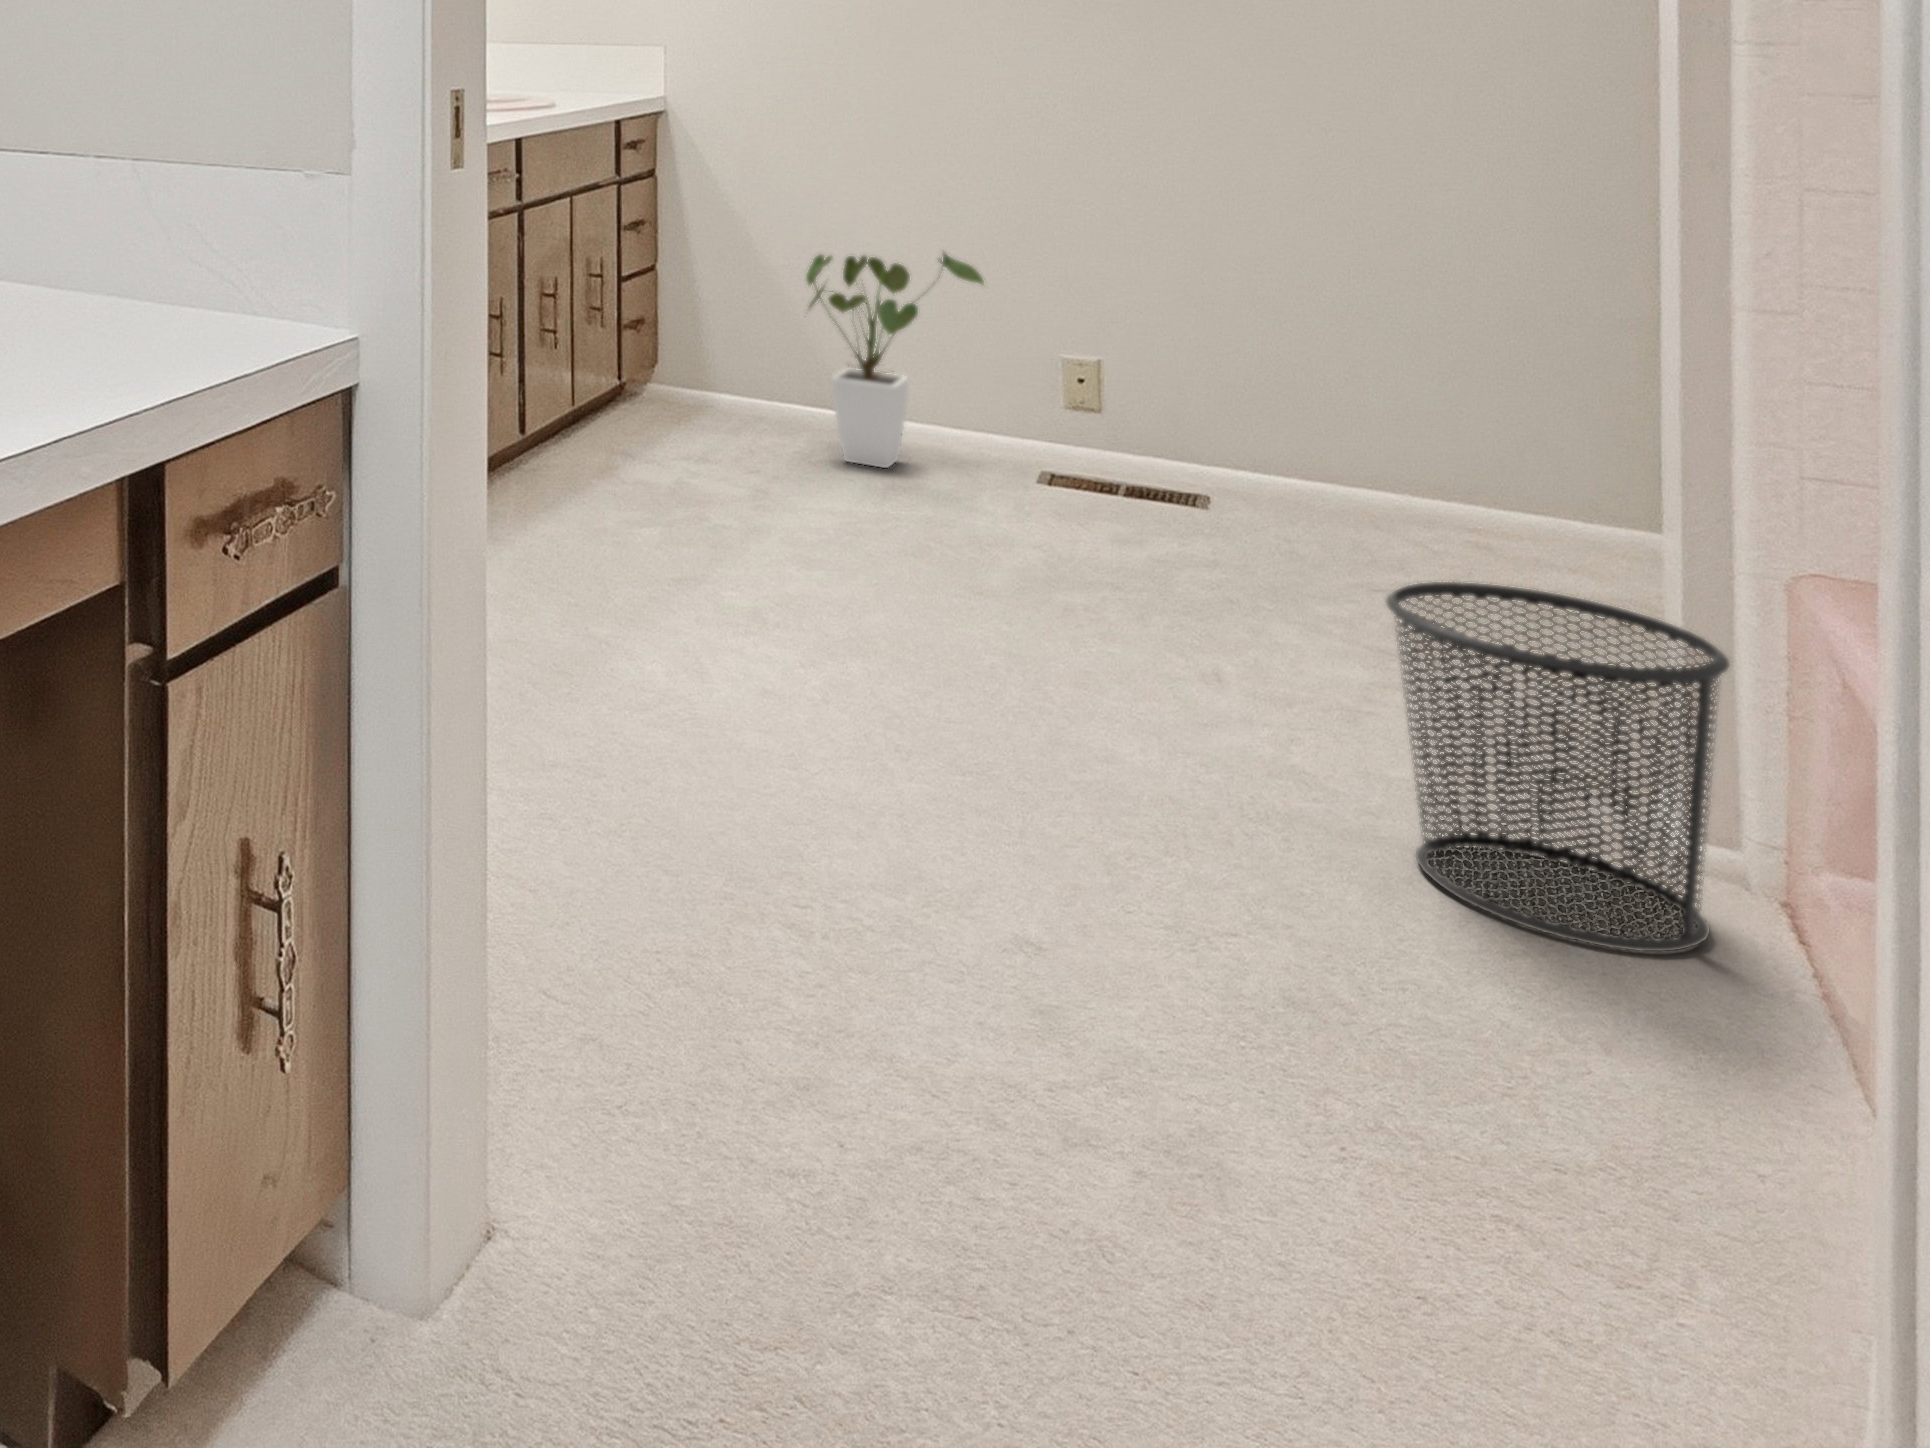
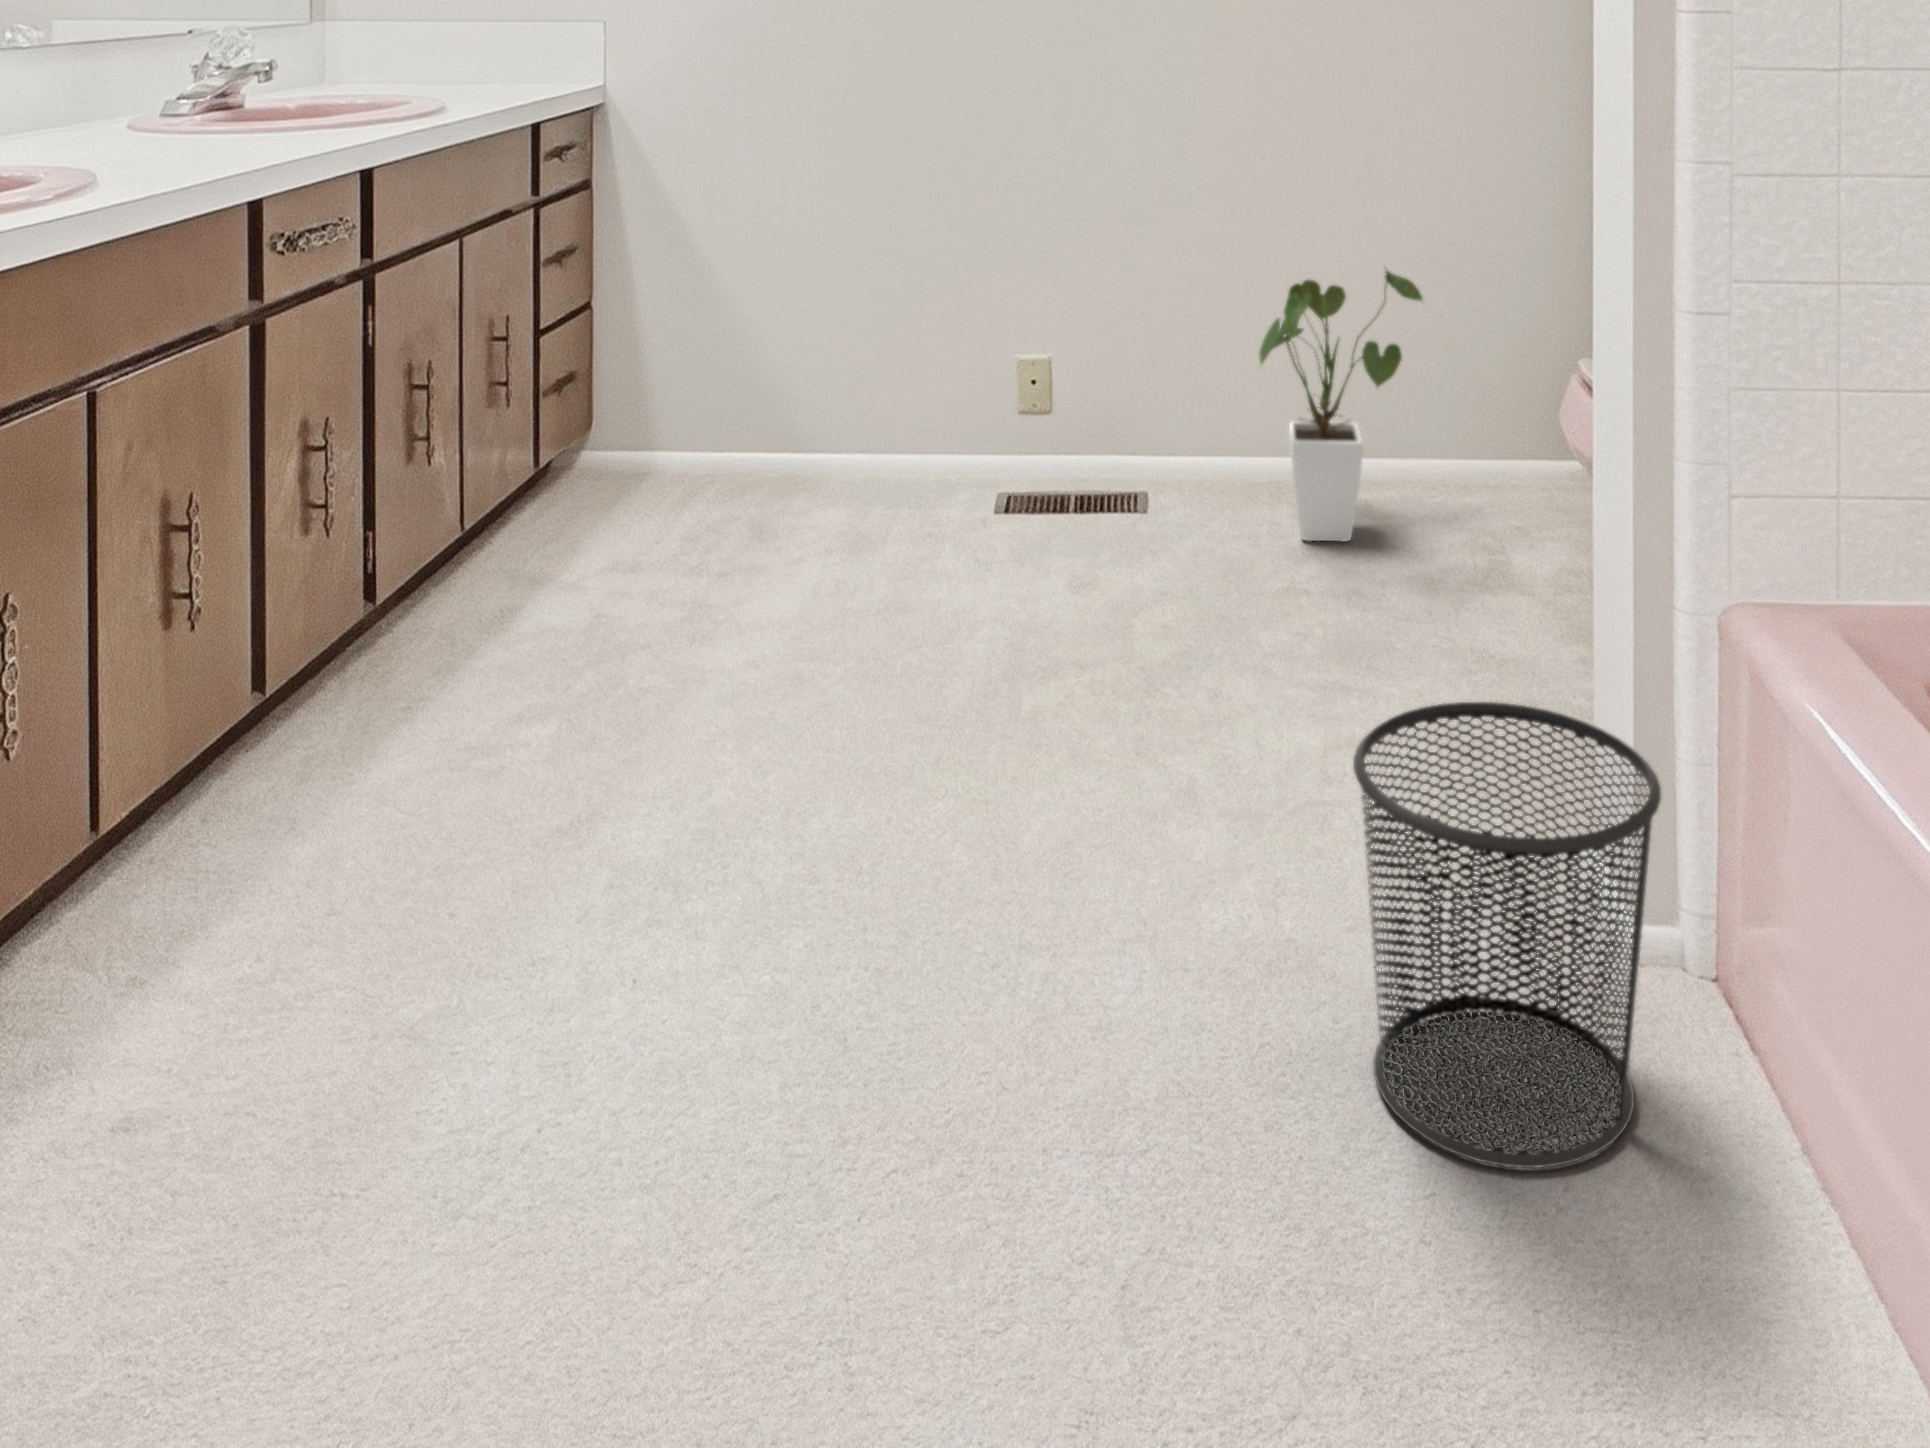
house plant: present [806,253,983,468] -> present [1259,271,1422,541]

